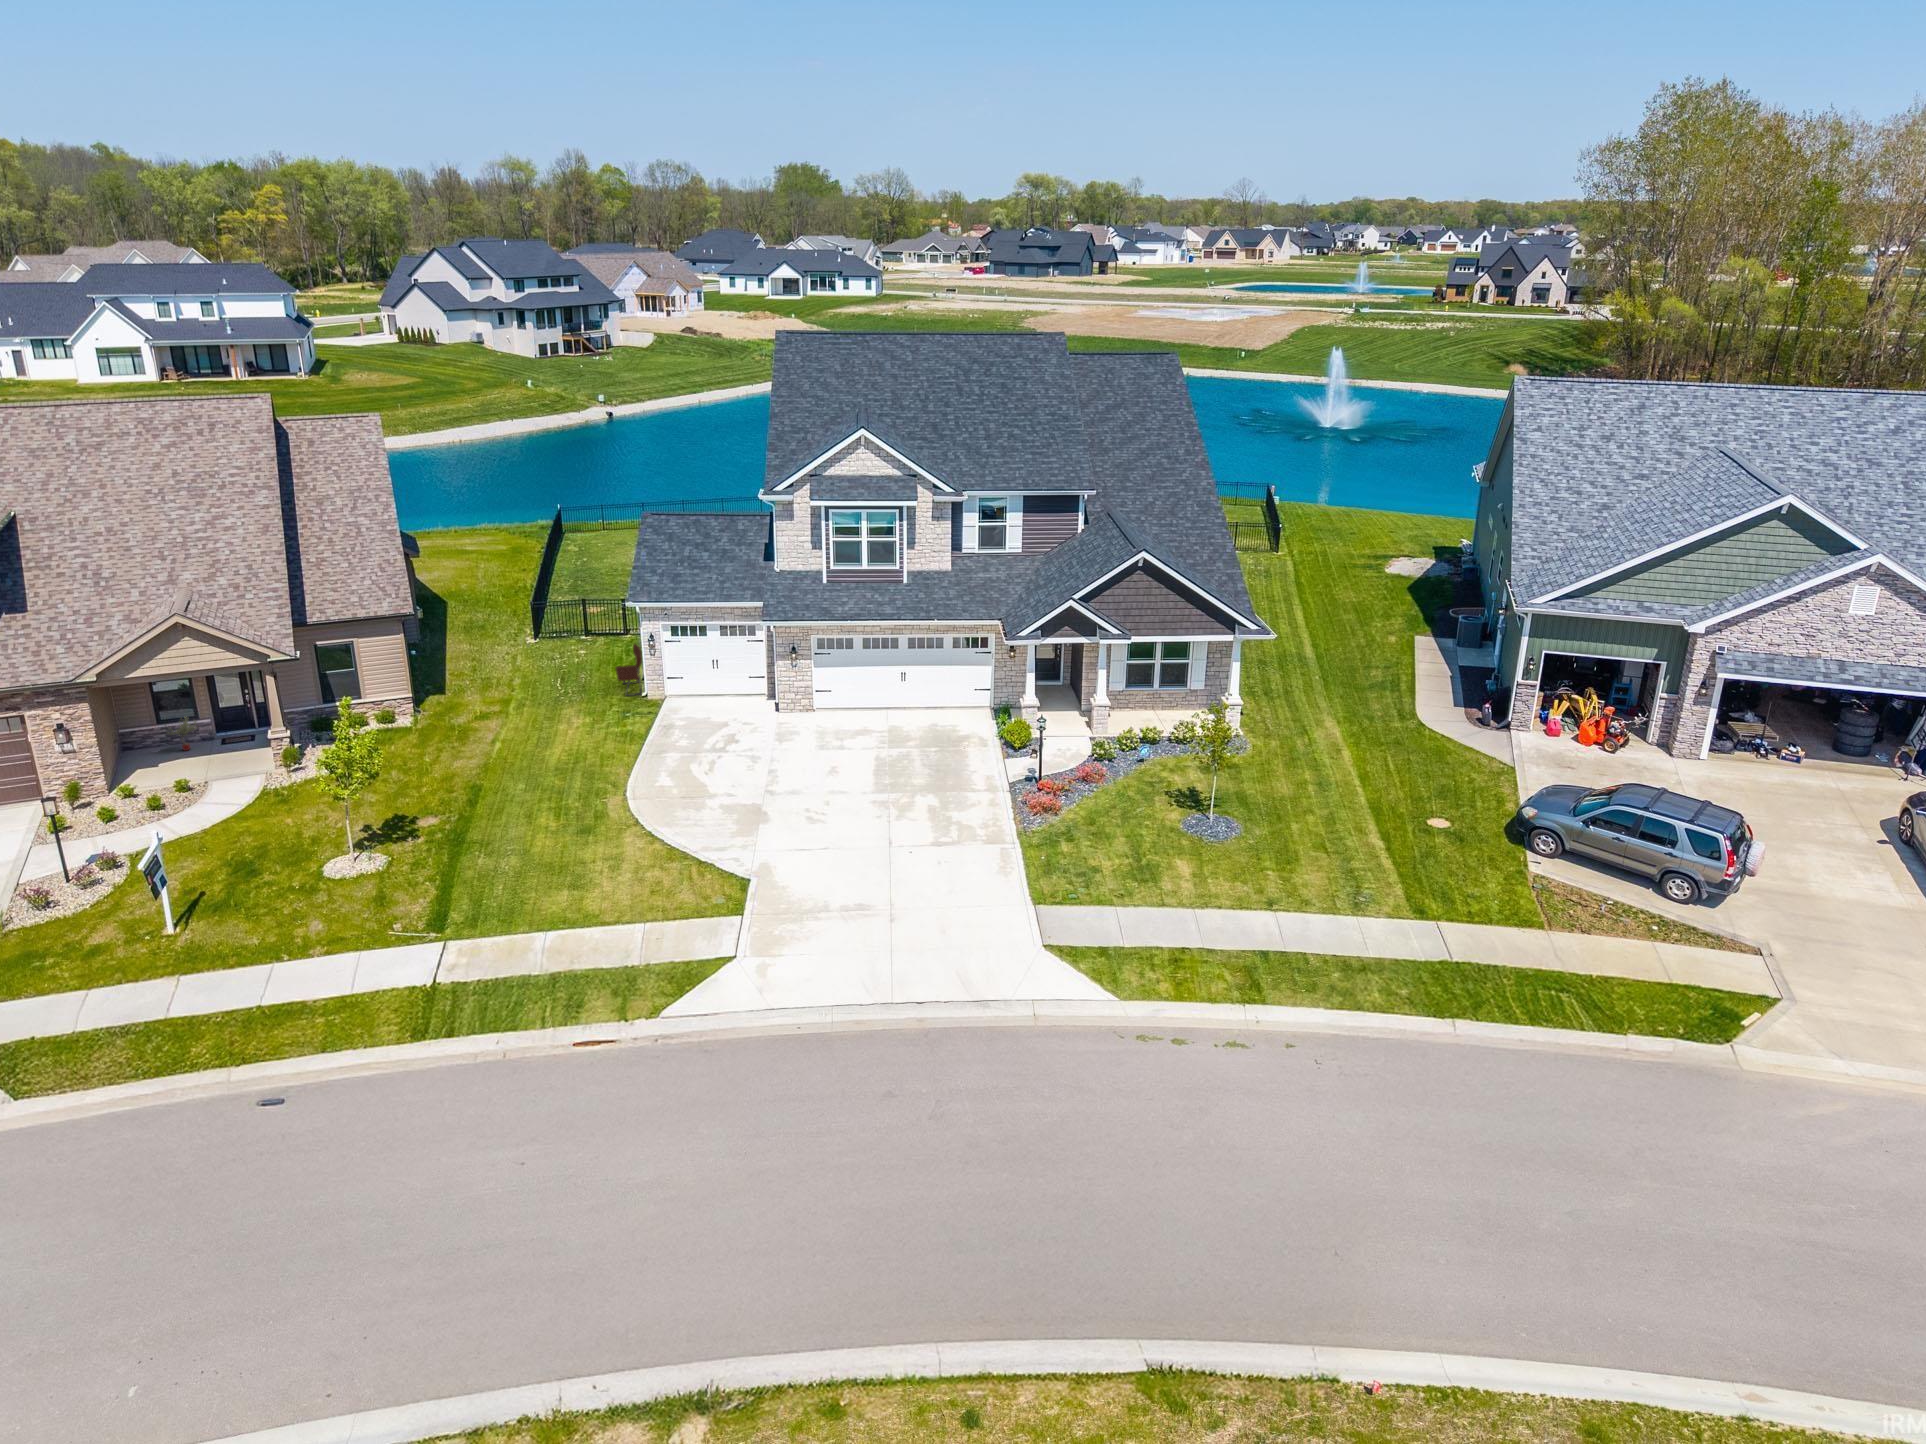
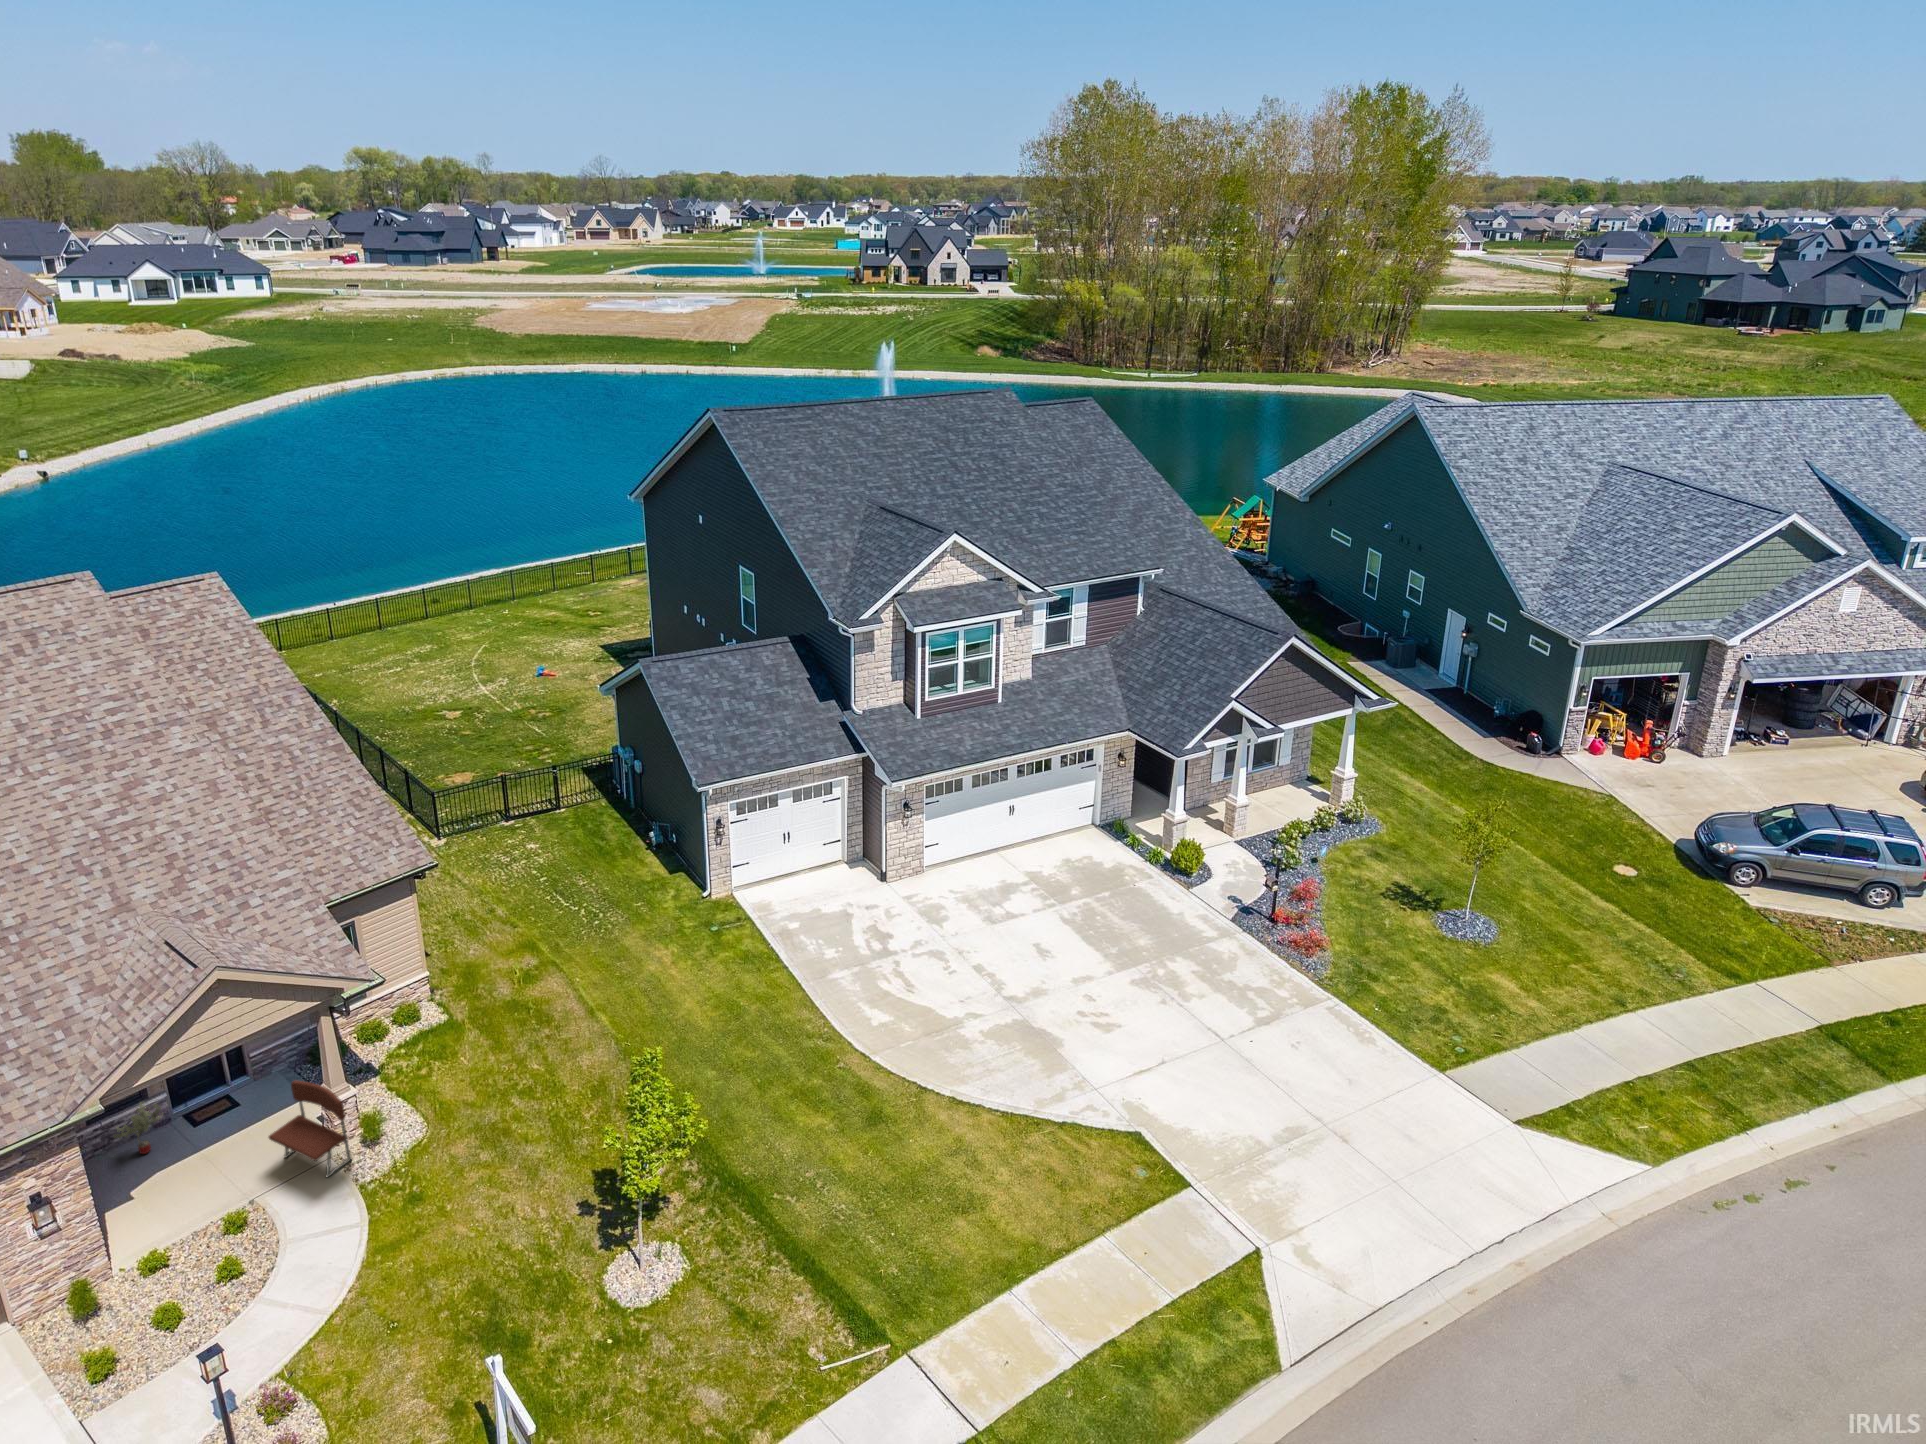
bench: present [616,644,642,696] -> present [269,1081,352,1177]

